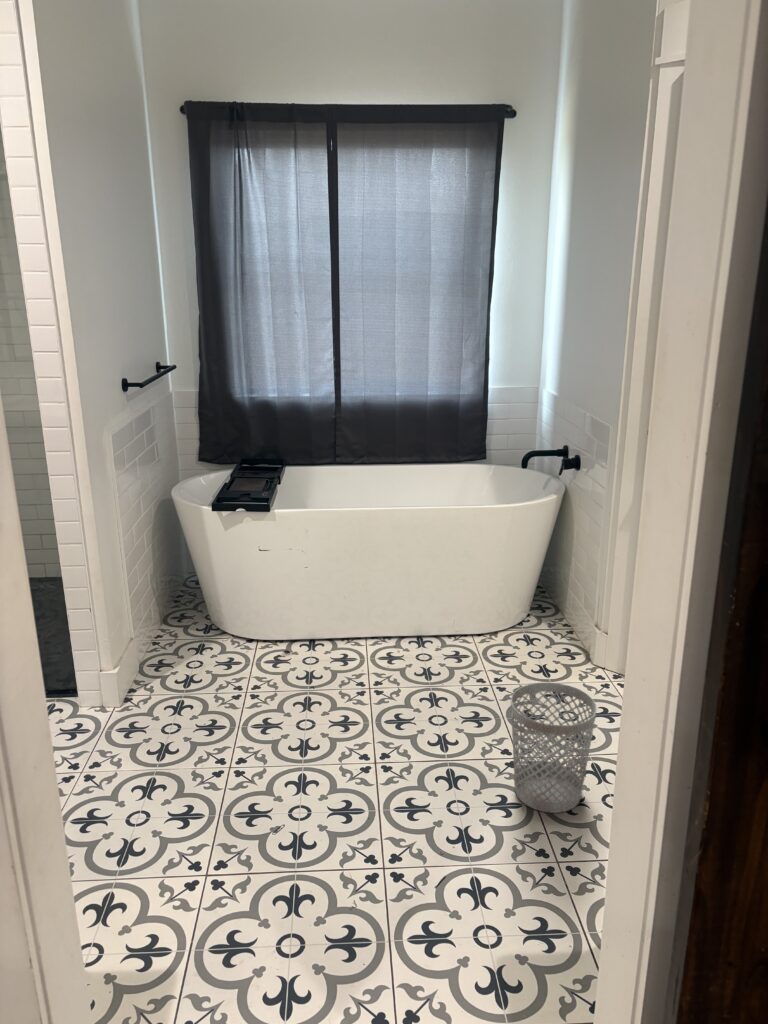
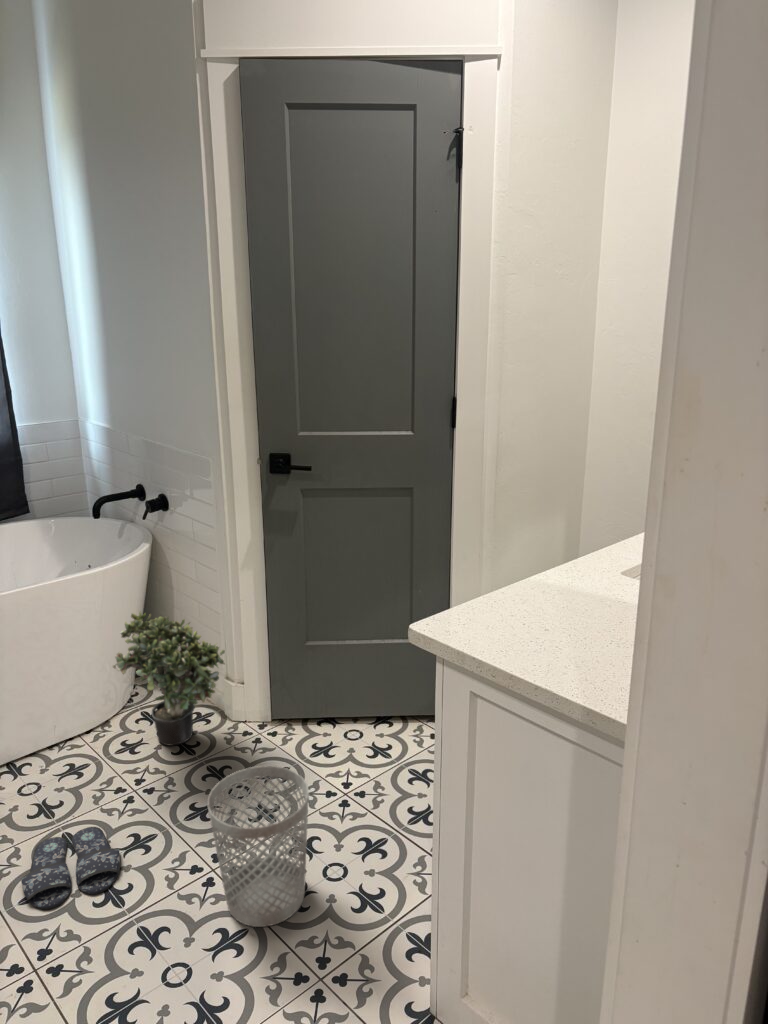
potted plant: none [497,548,594,666] -> present [113,612,225,745]
slippers: none [390,692,461,738] -> present [21,827,120,909]

